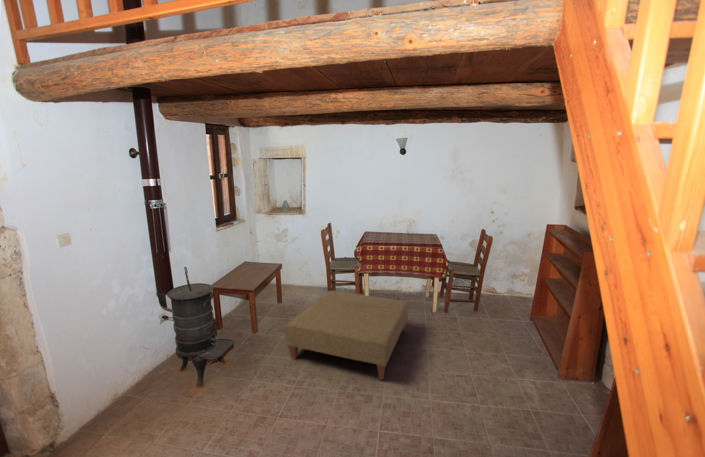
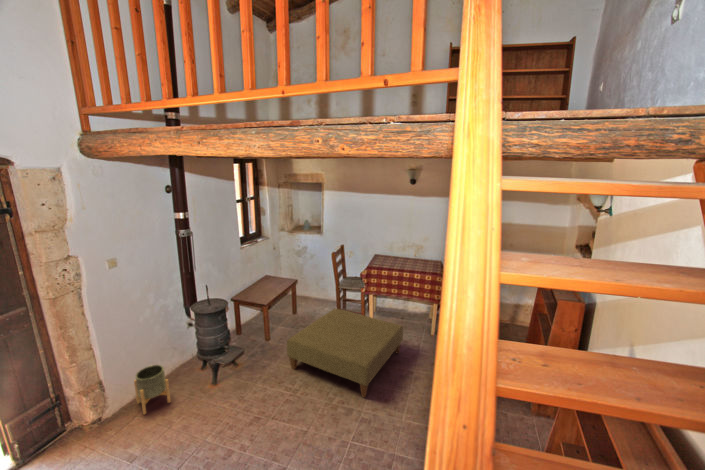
planter: none [98,368,149,432] -> present [134,365,171,414]

